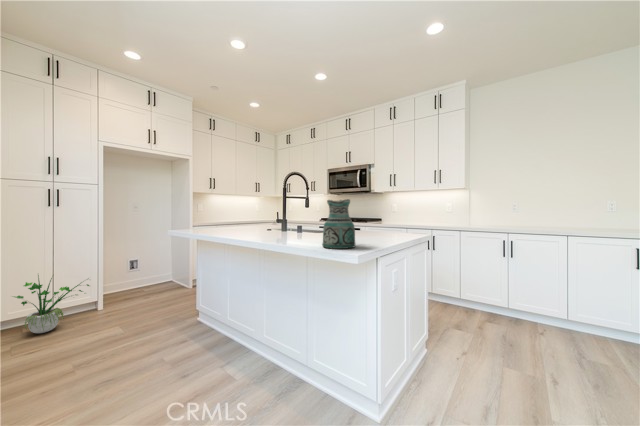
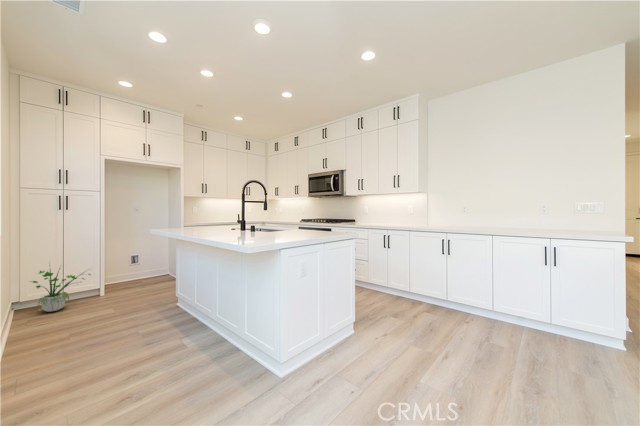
ceramic pitcher: present [322,199,355,249] -> none [238,205,263,242]

